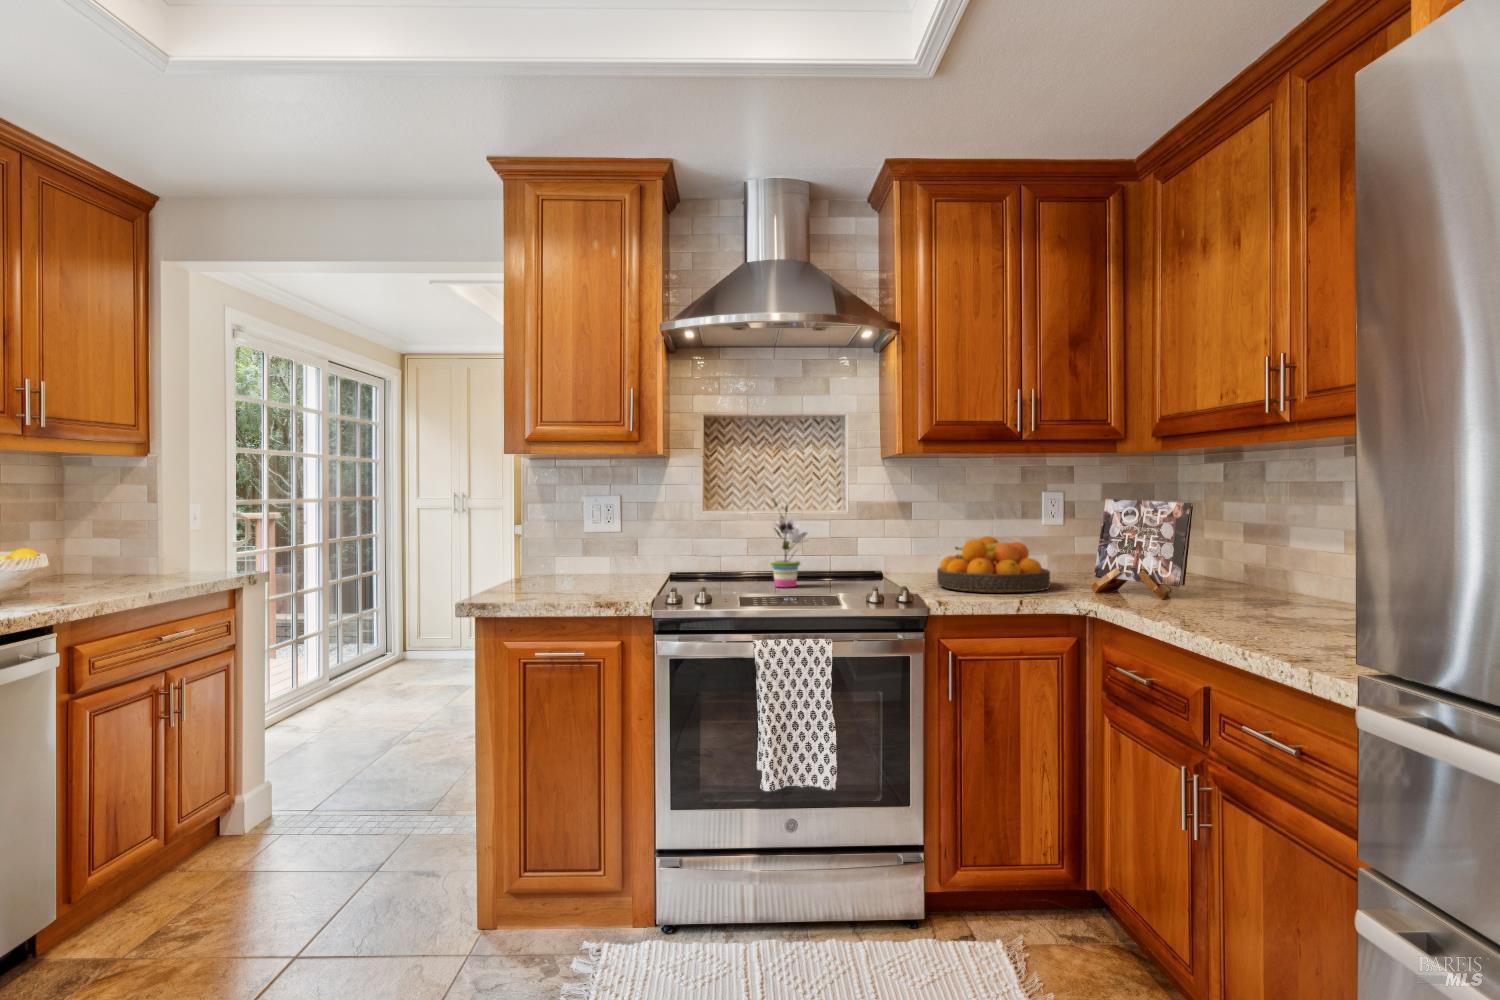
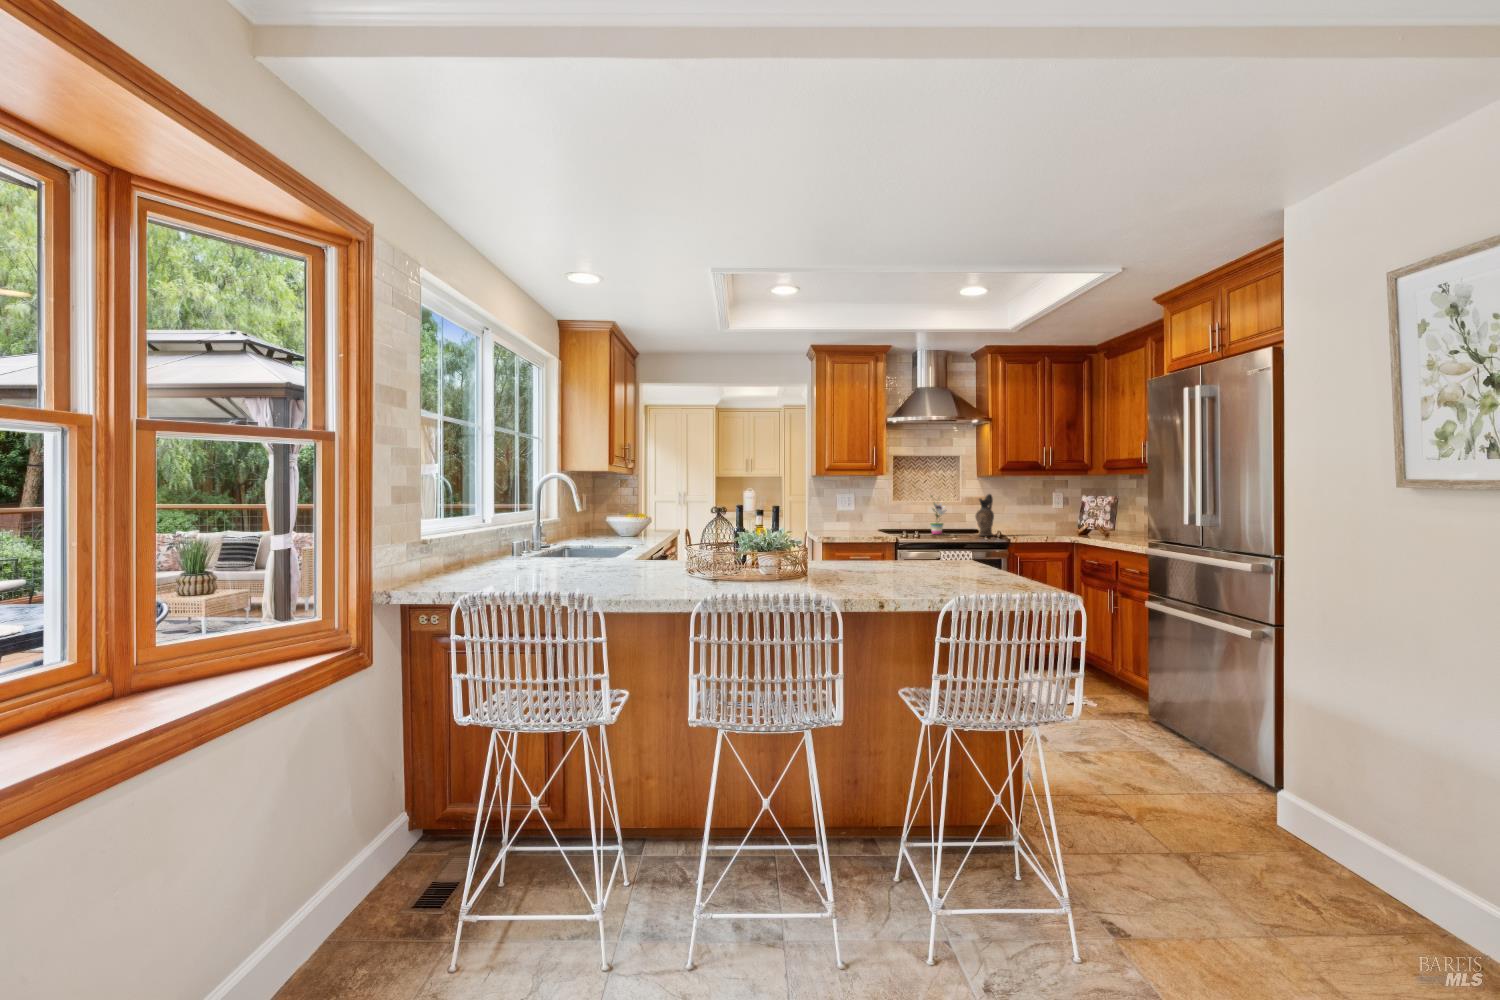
ceramic pitcher: none [856,497,899,597] -> present [975,494,994,536]
fruit bowl: present [937,536,1050,592] -> none [1007,512,1058,534]

